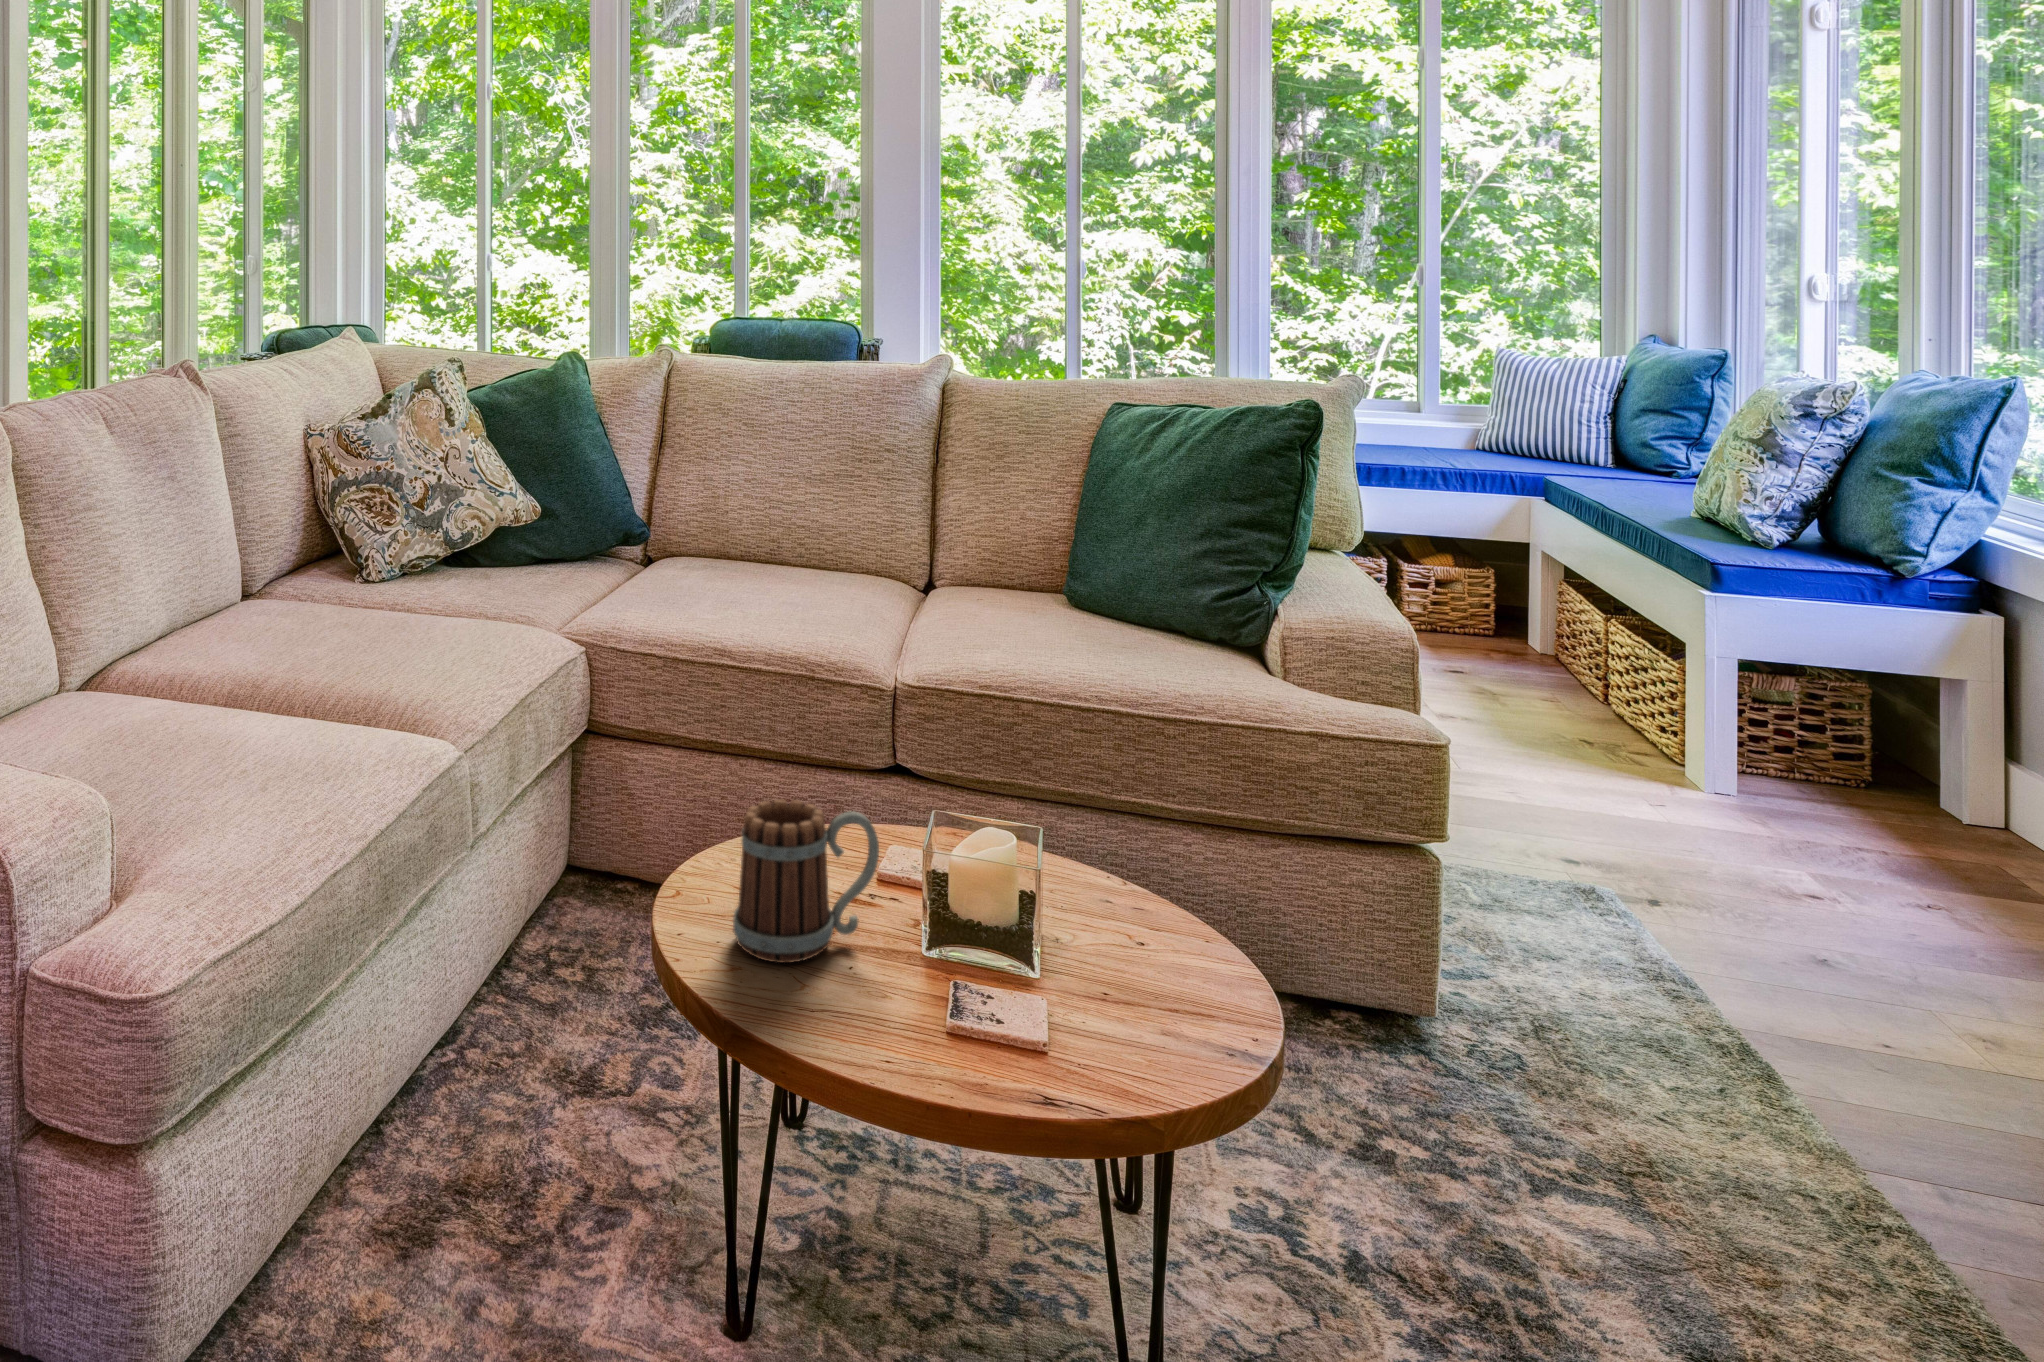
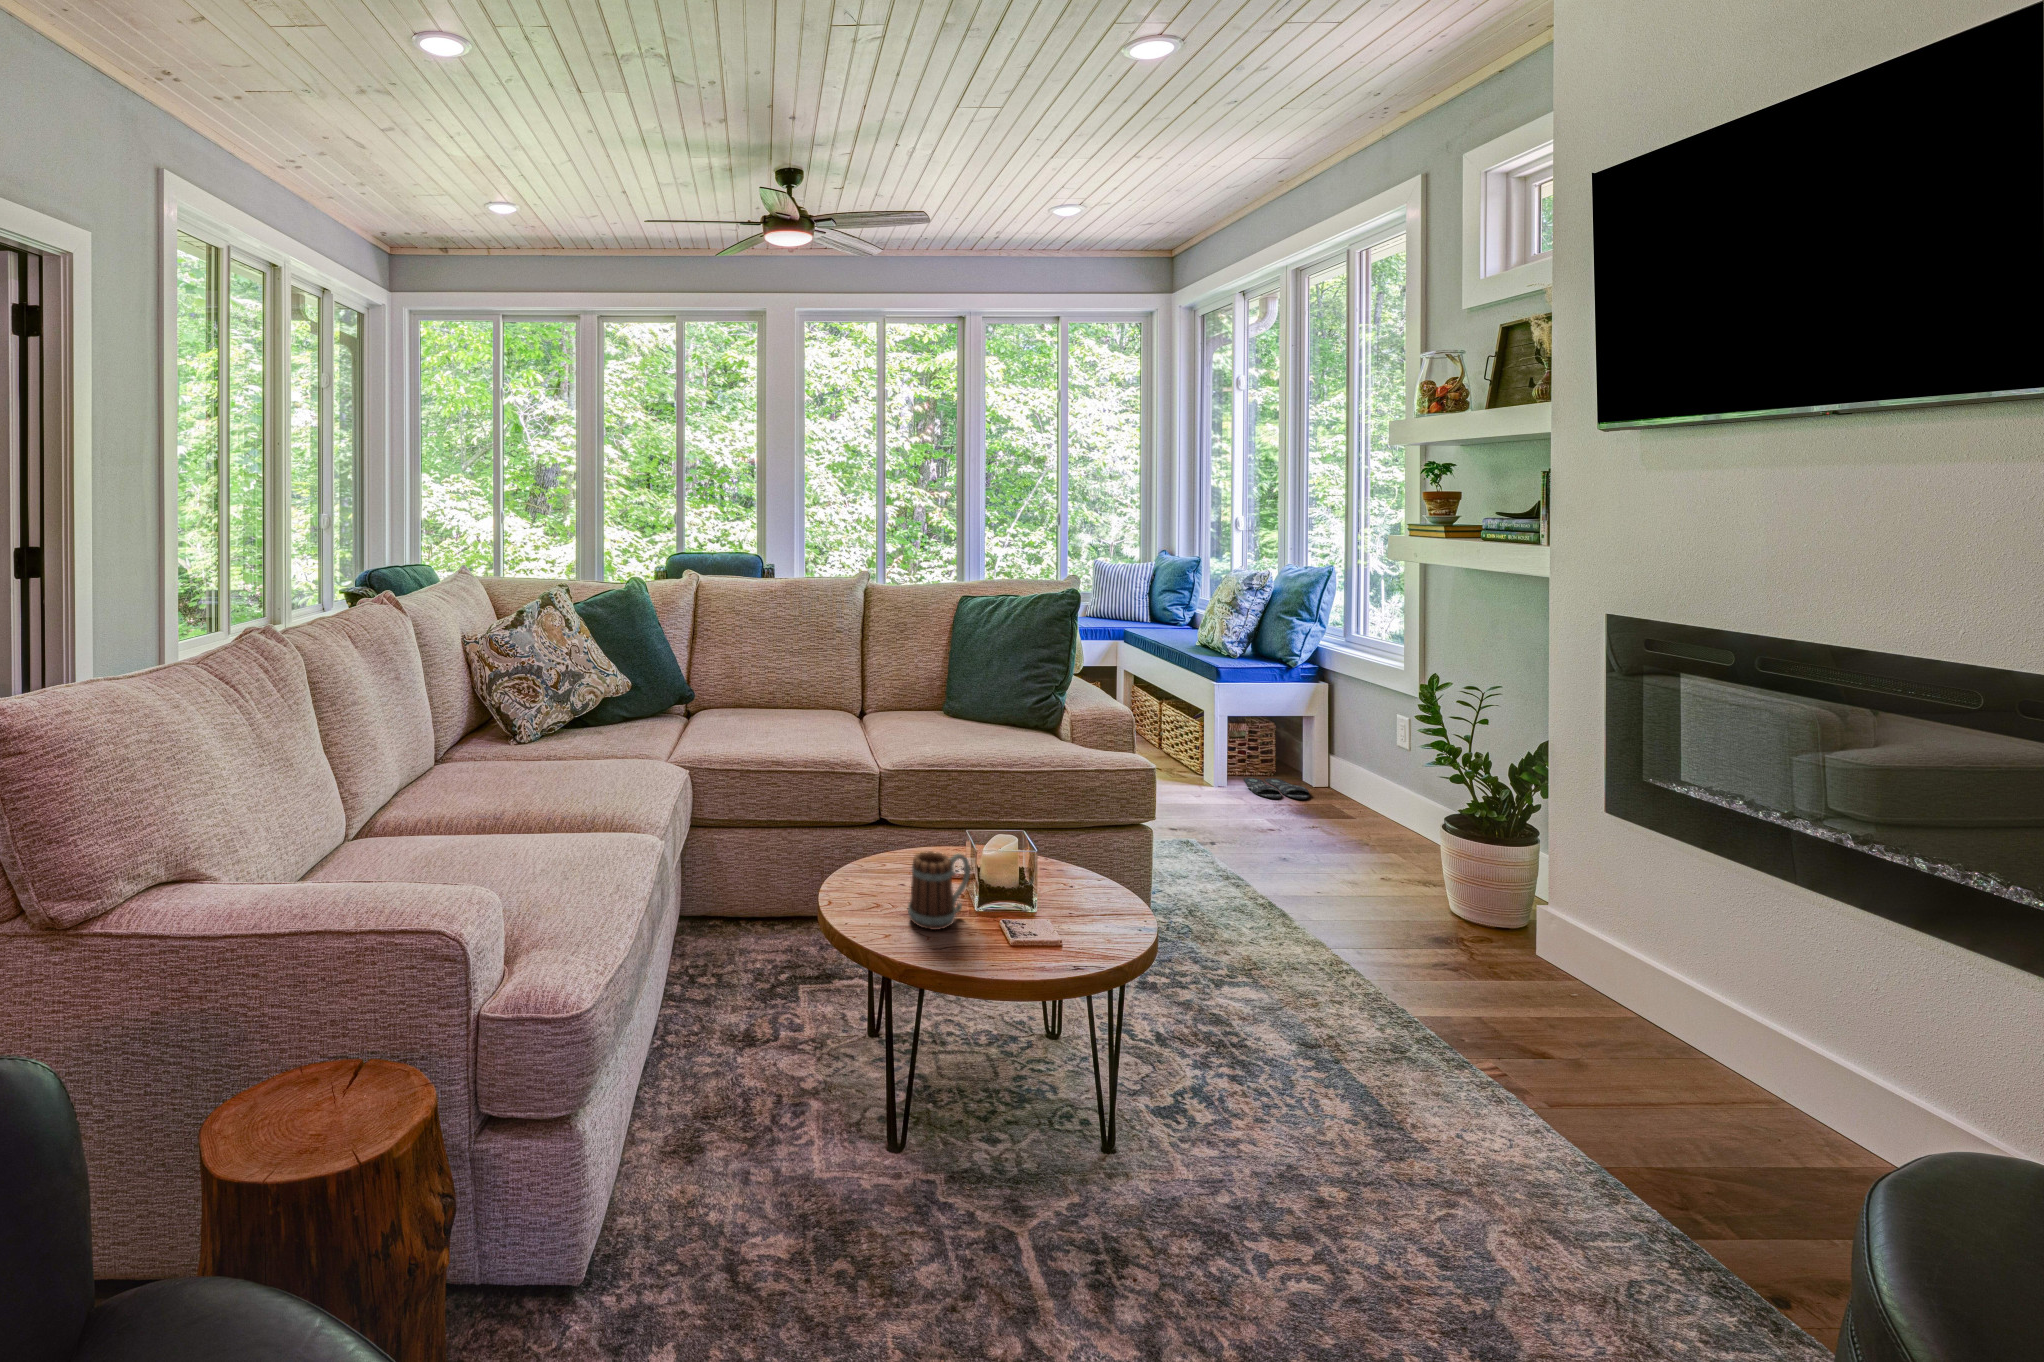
slippers: none [1769,784,1916,834] -> present [1243,778,1309,799]

